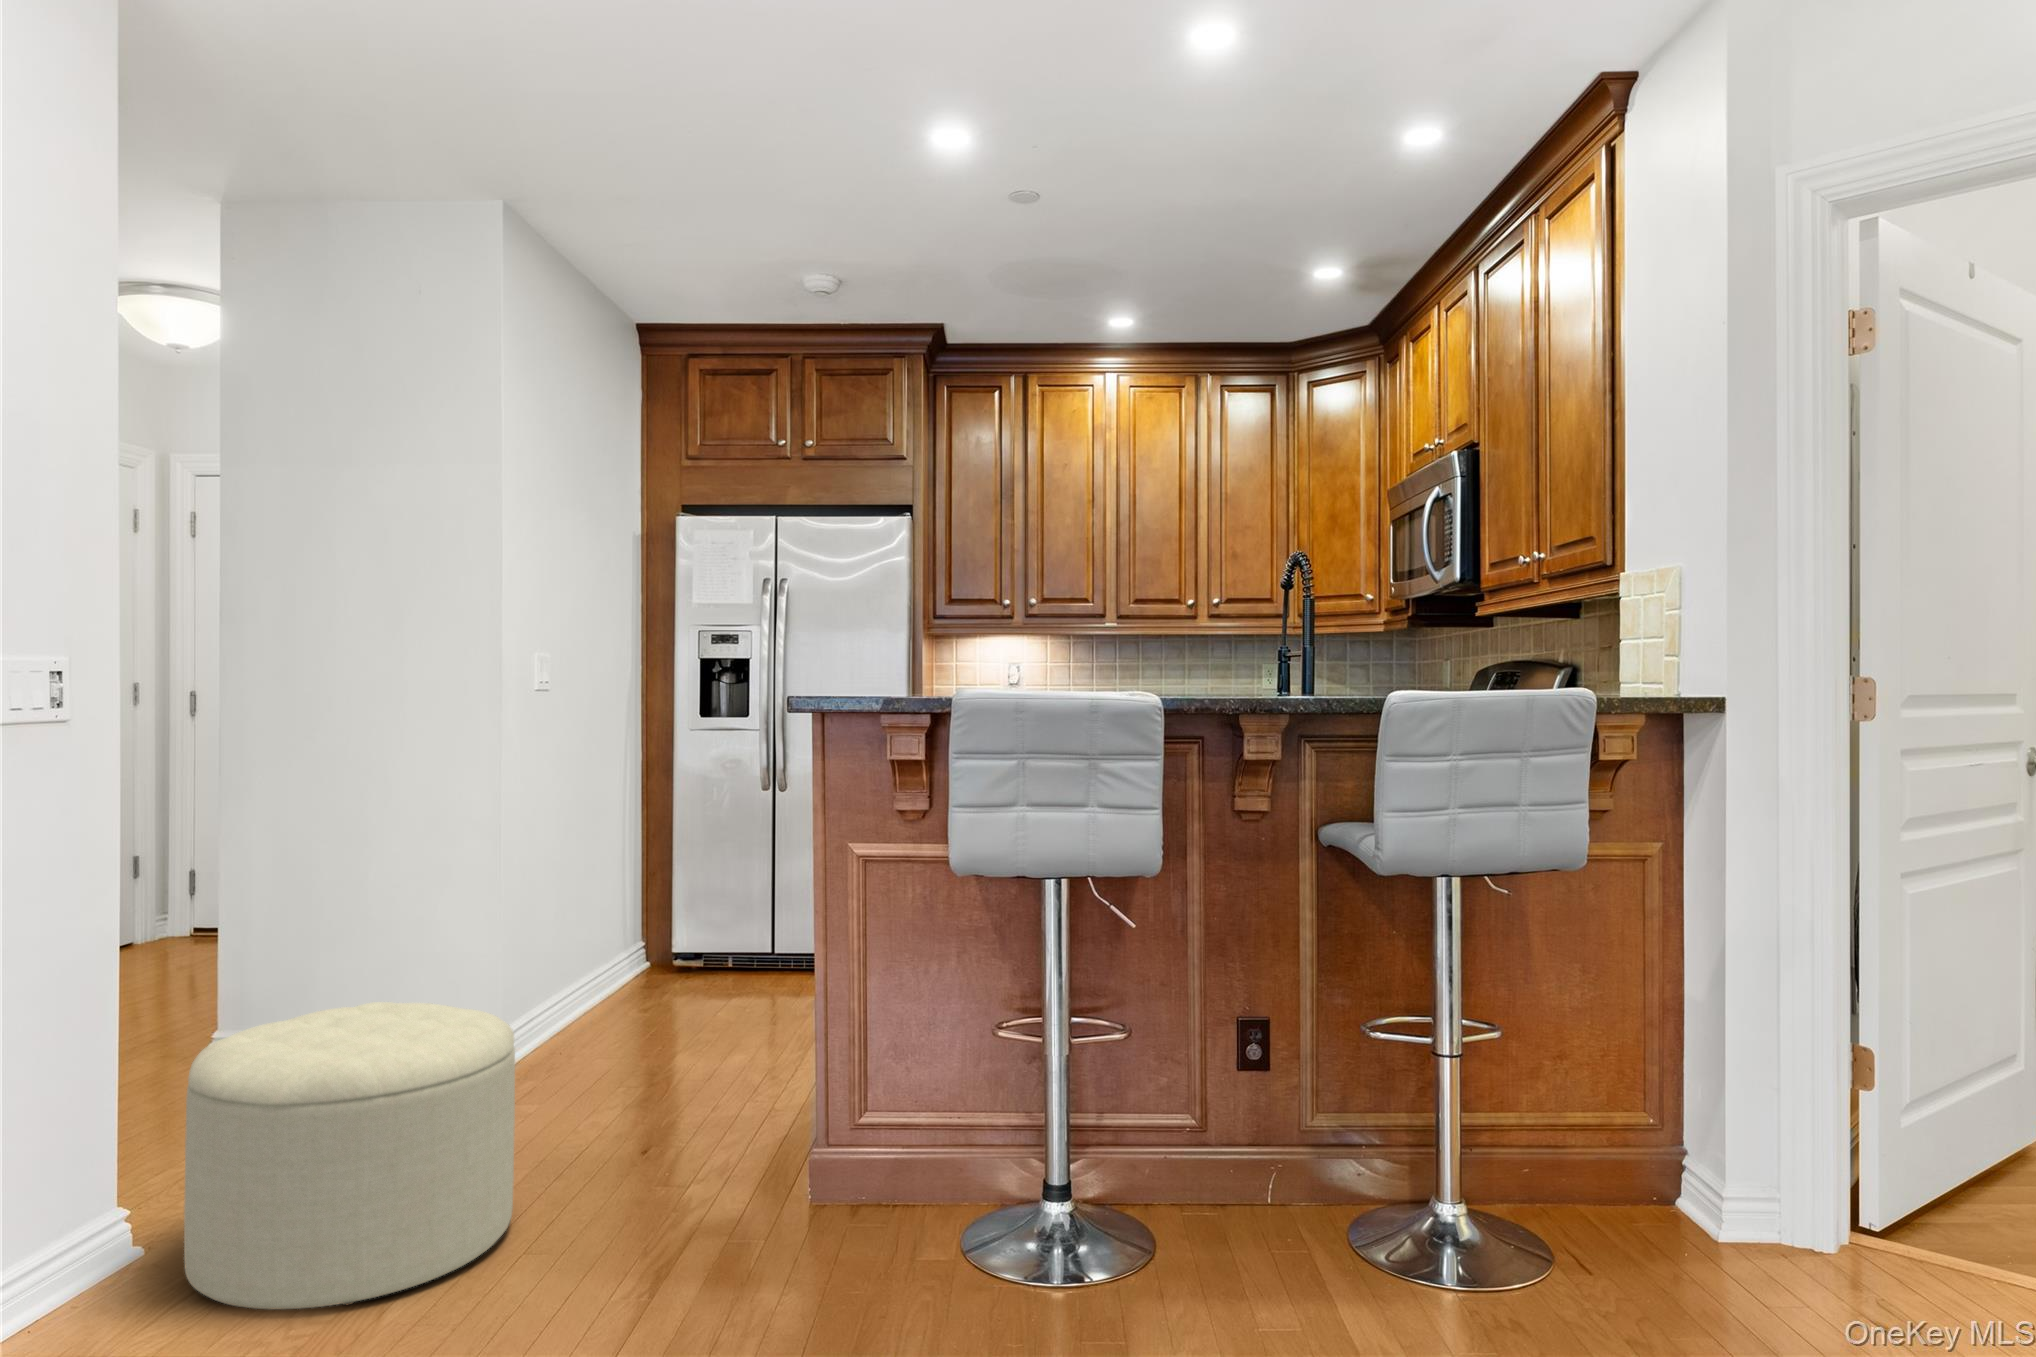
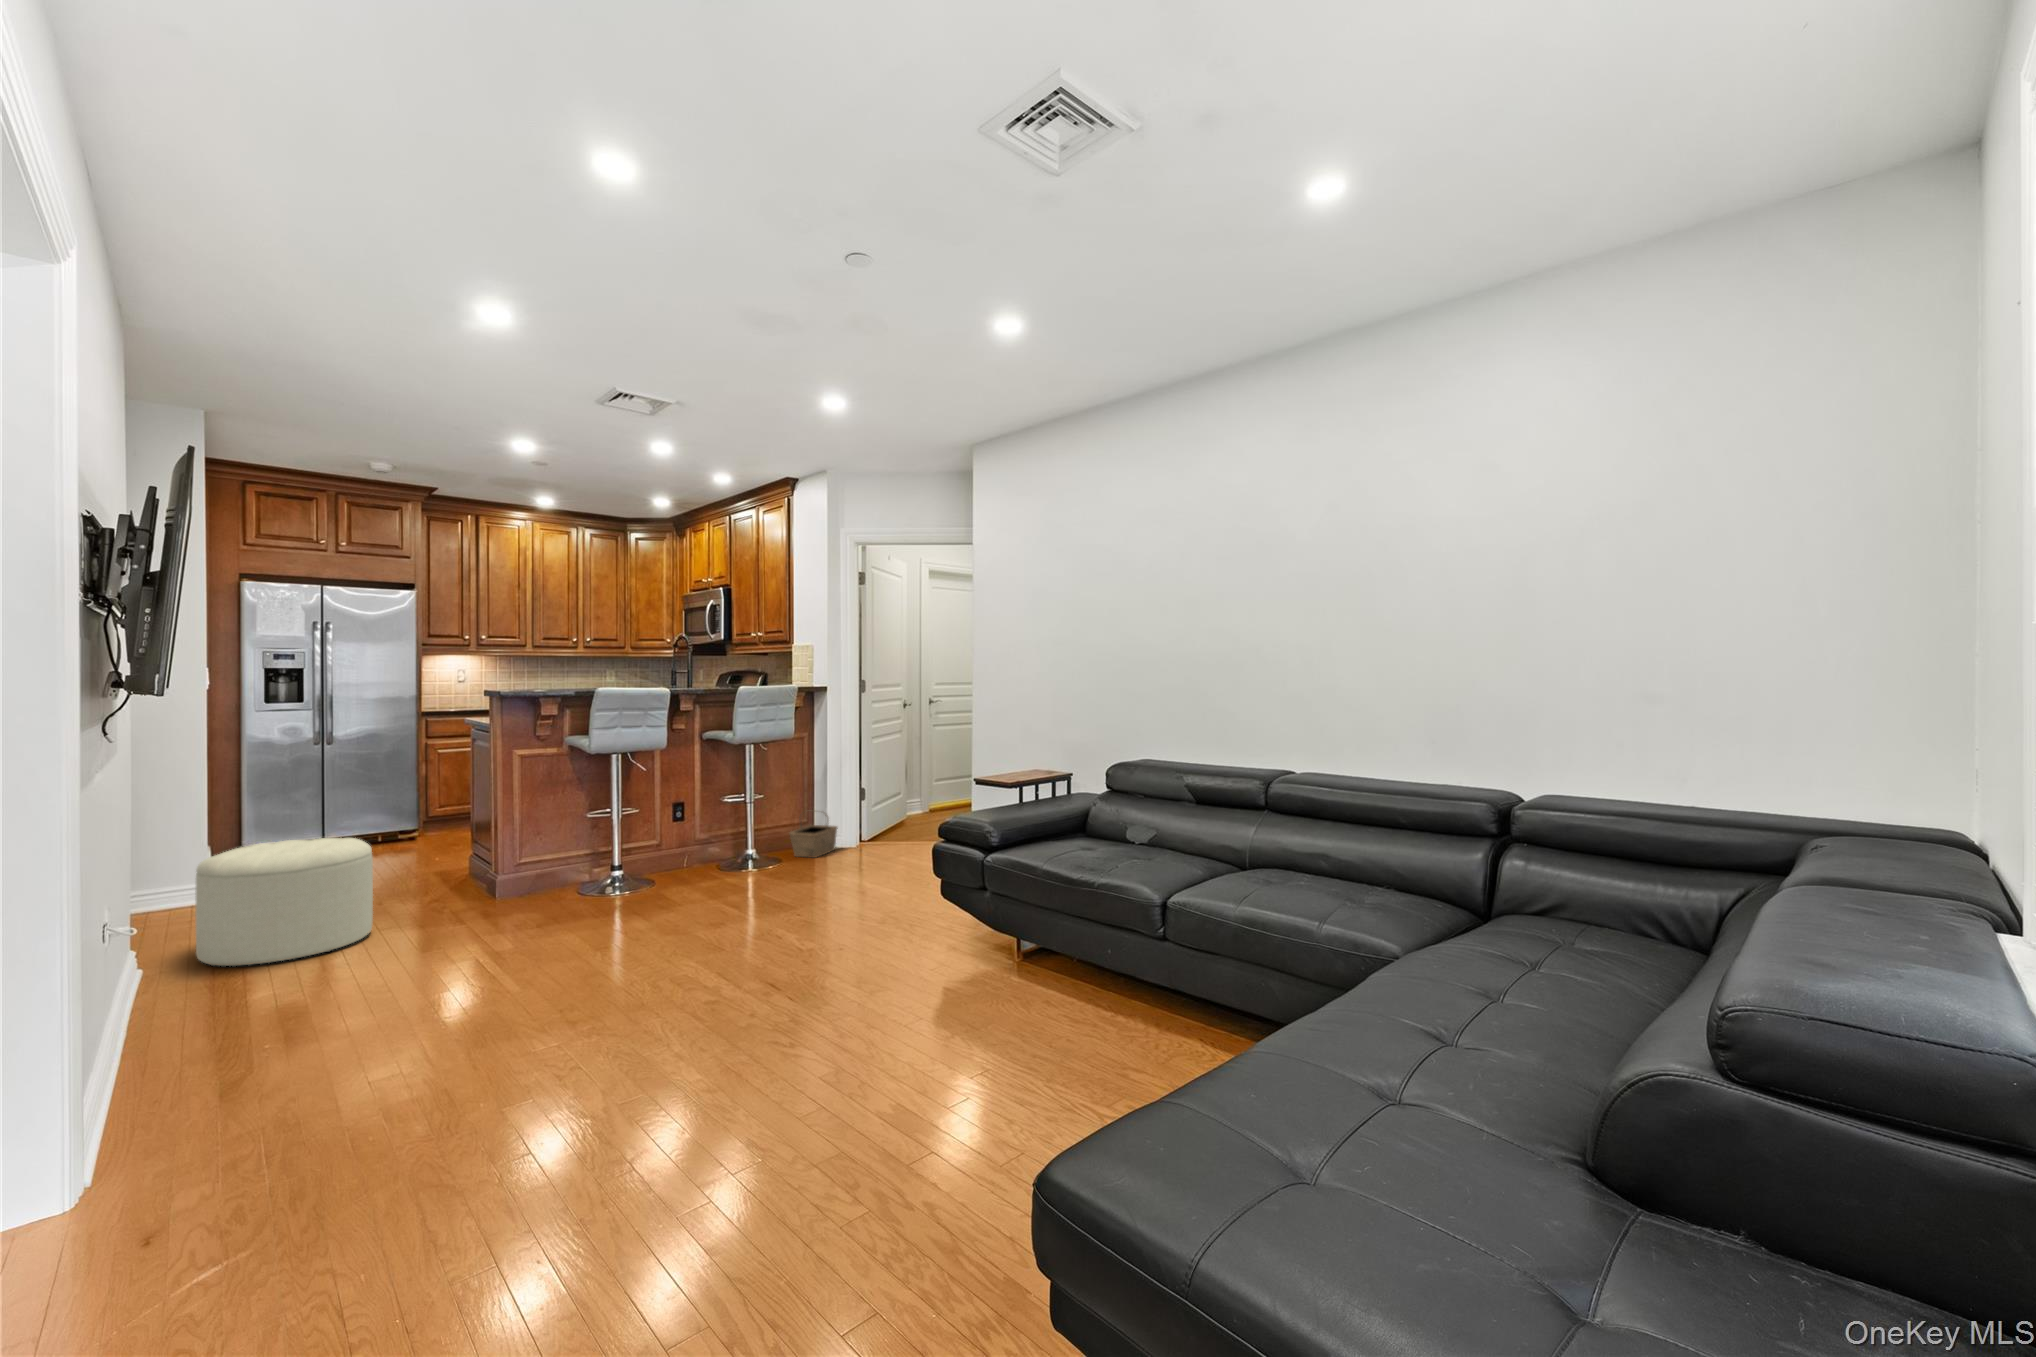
basket: none [1582,1100,1763,1280] -> present [789,816,838,858]

